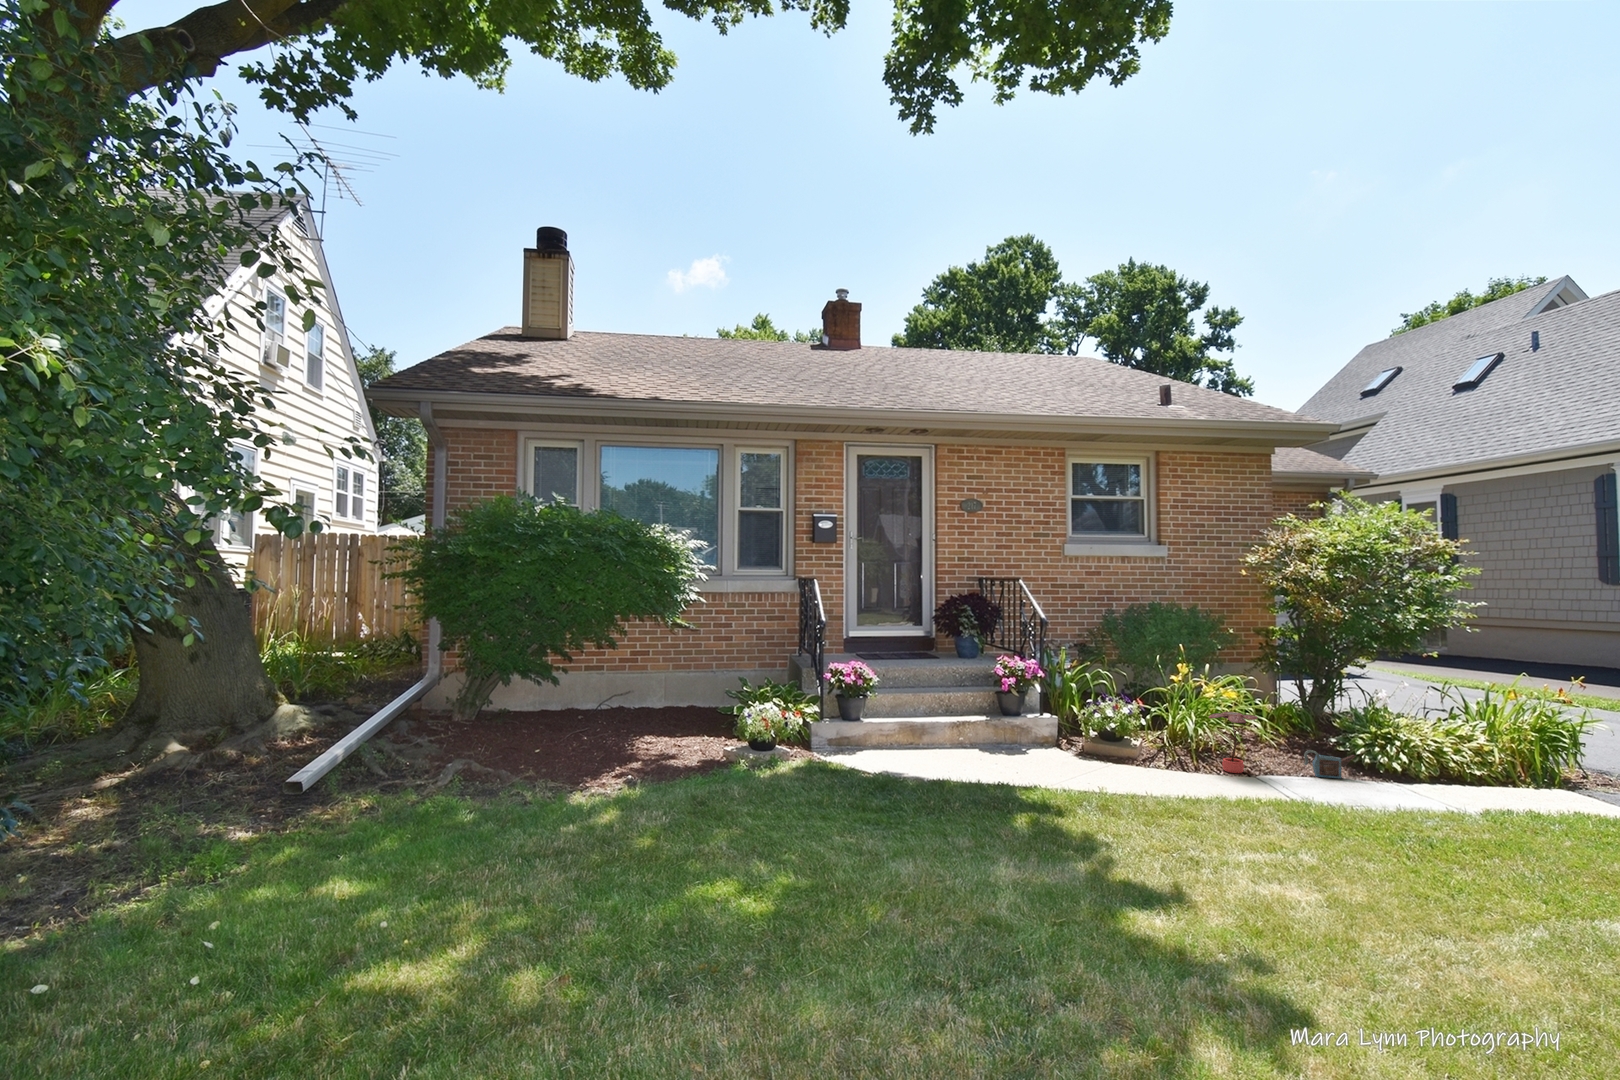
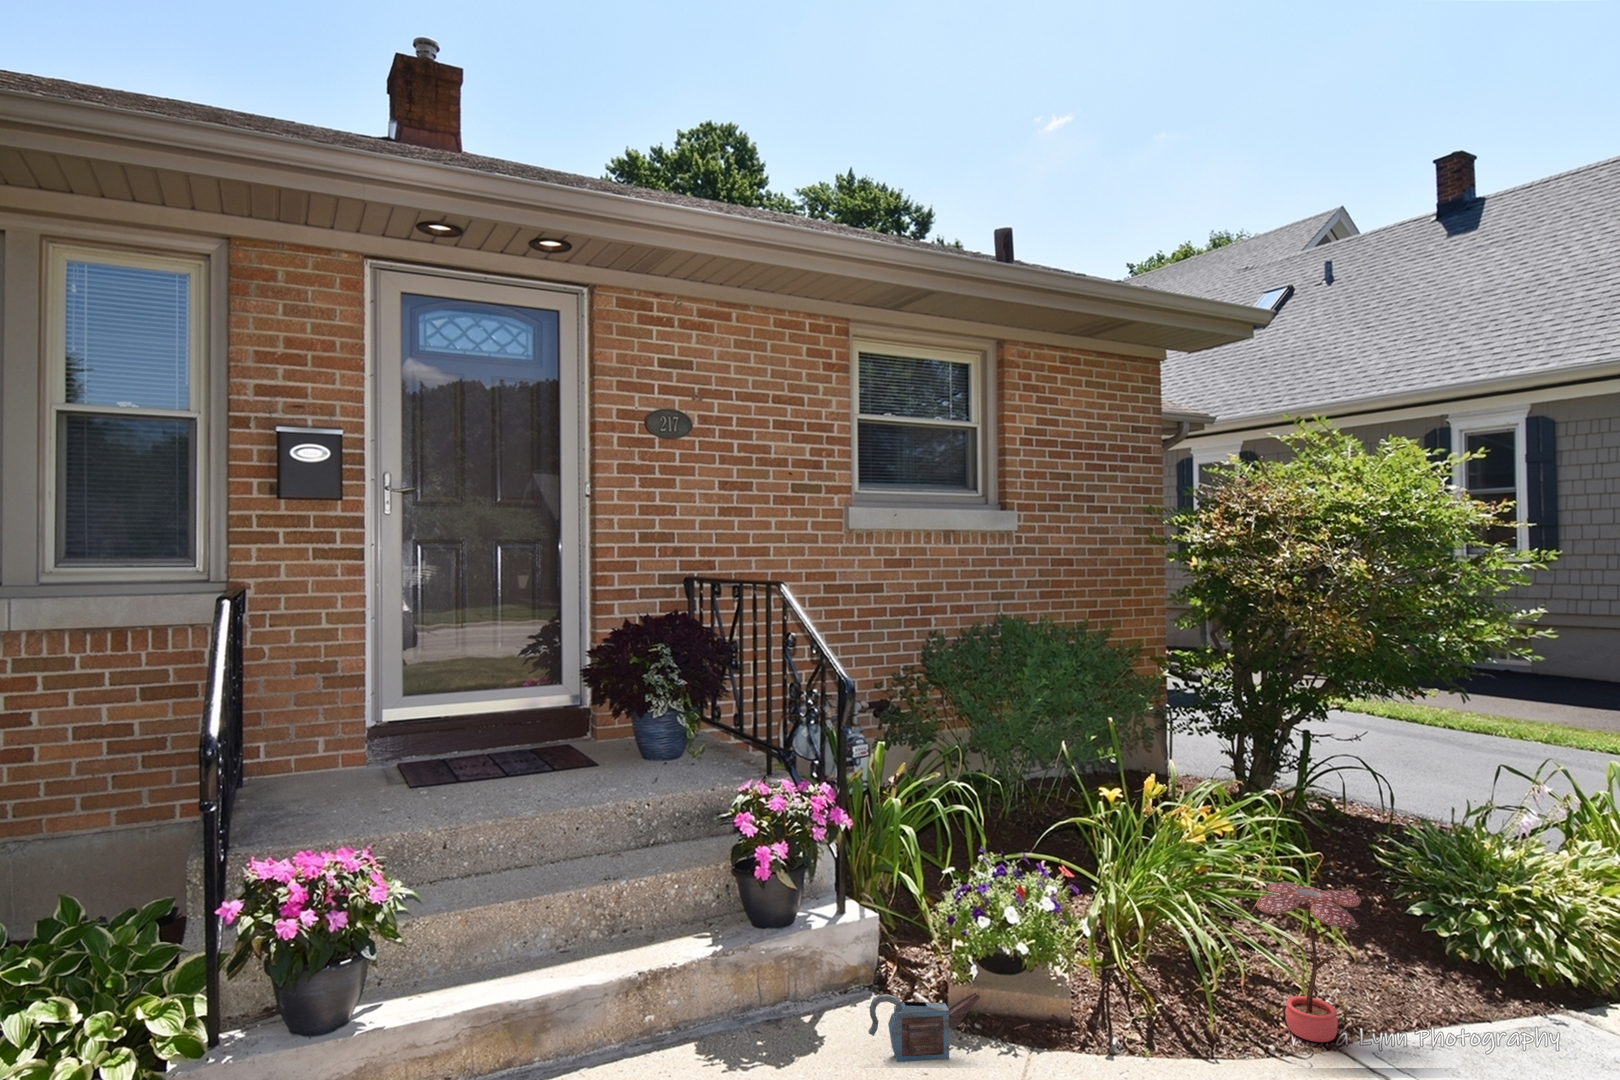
watering can: present [1304,750,1356,779] -> present [868,993,980,1062]

